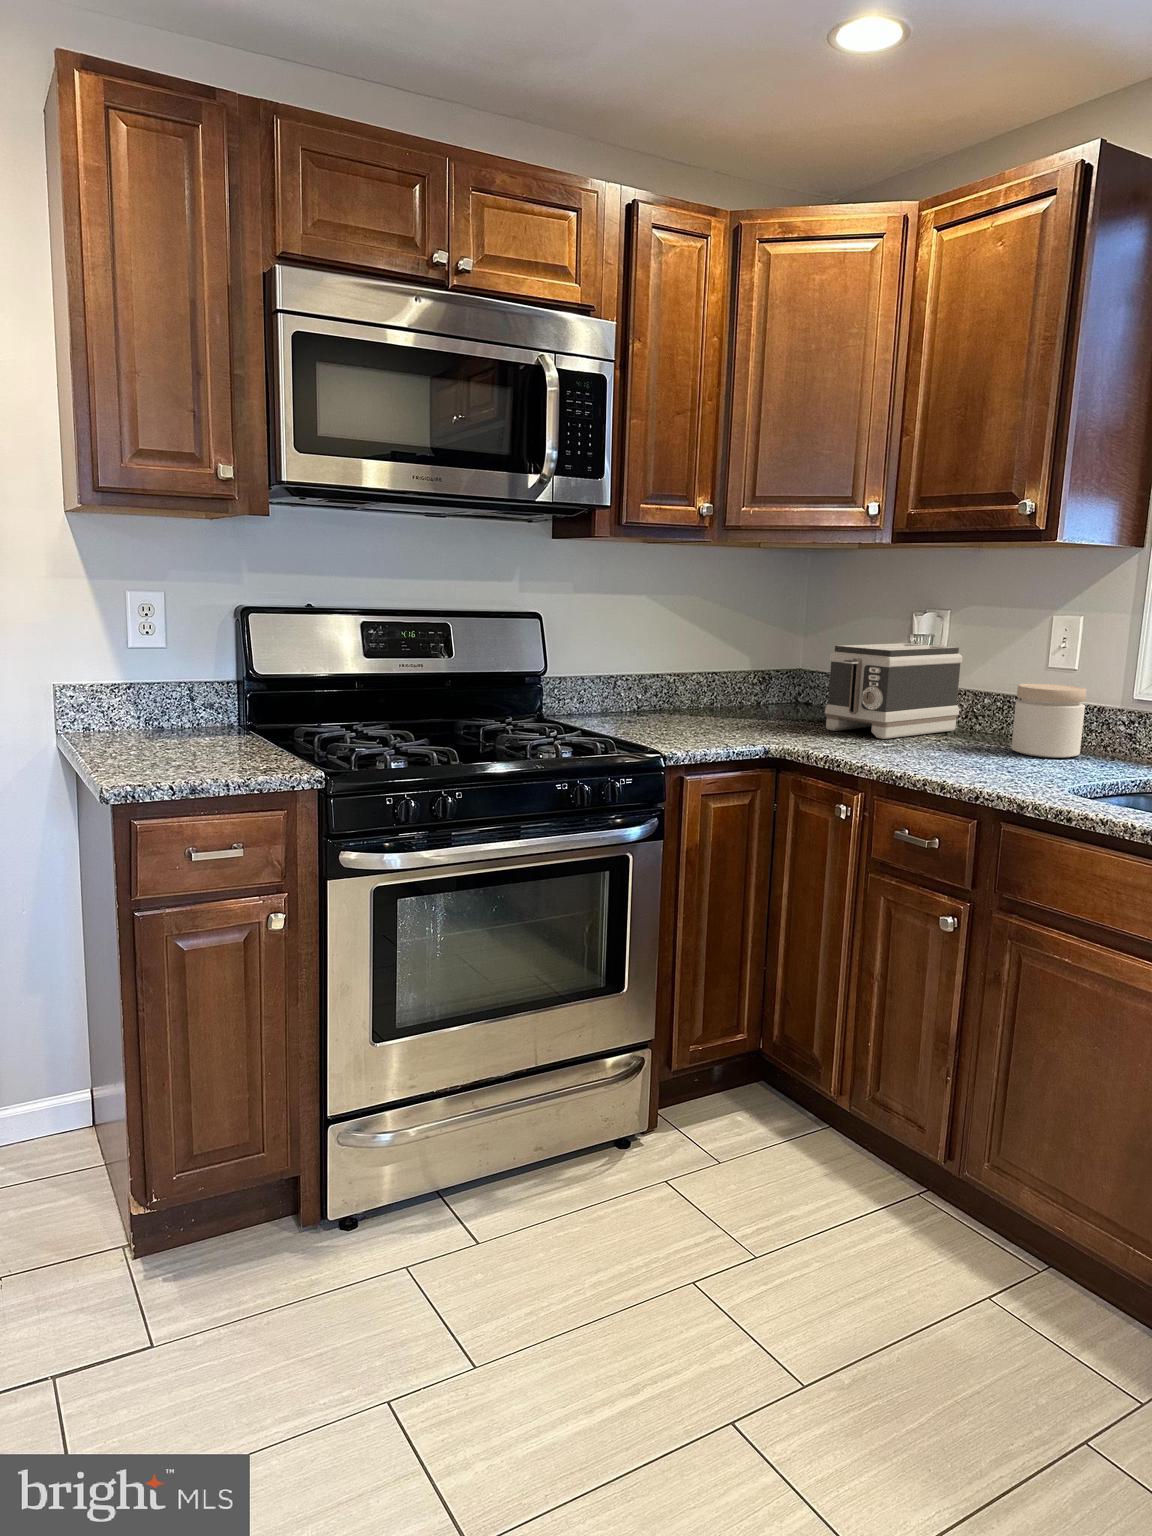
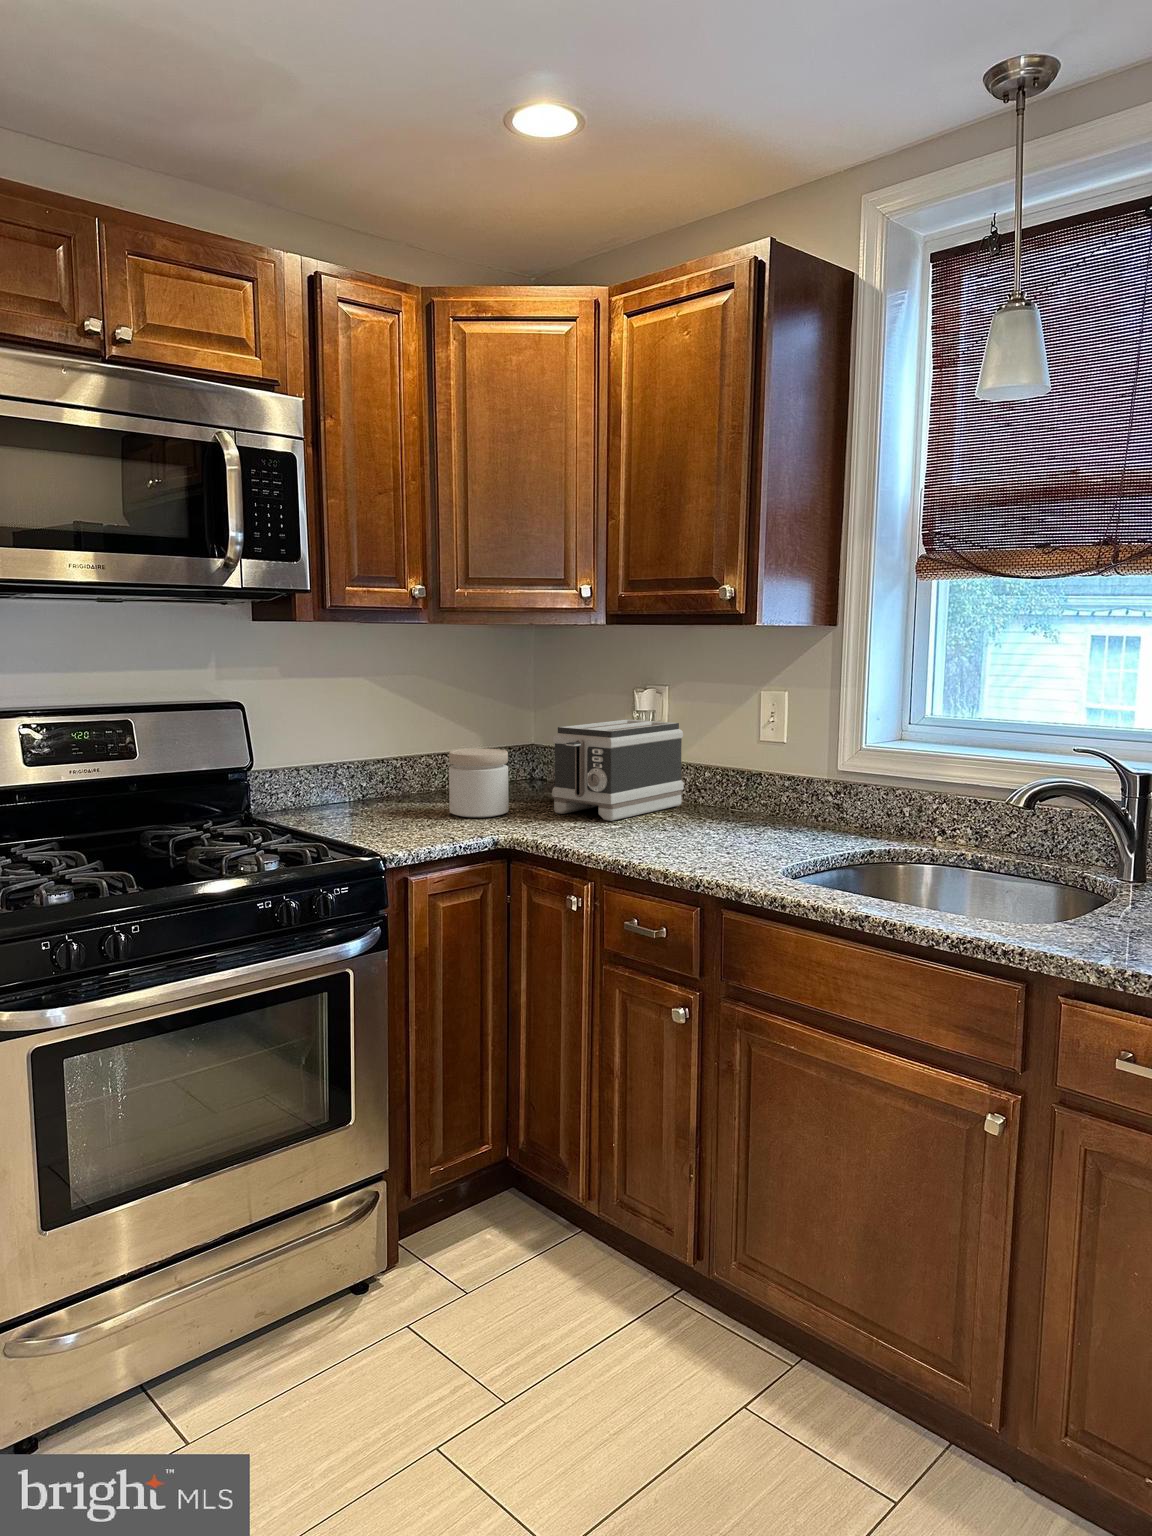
jar: present [1011,684,1086,758] -> present [449,748,509,817]

